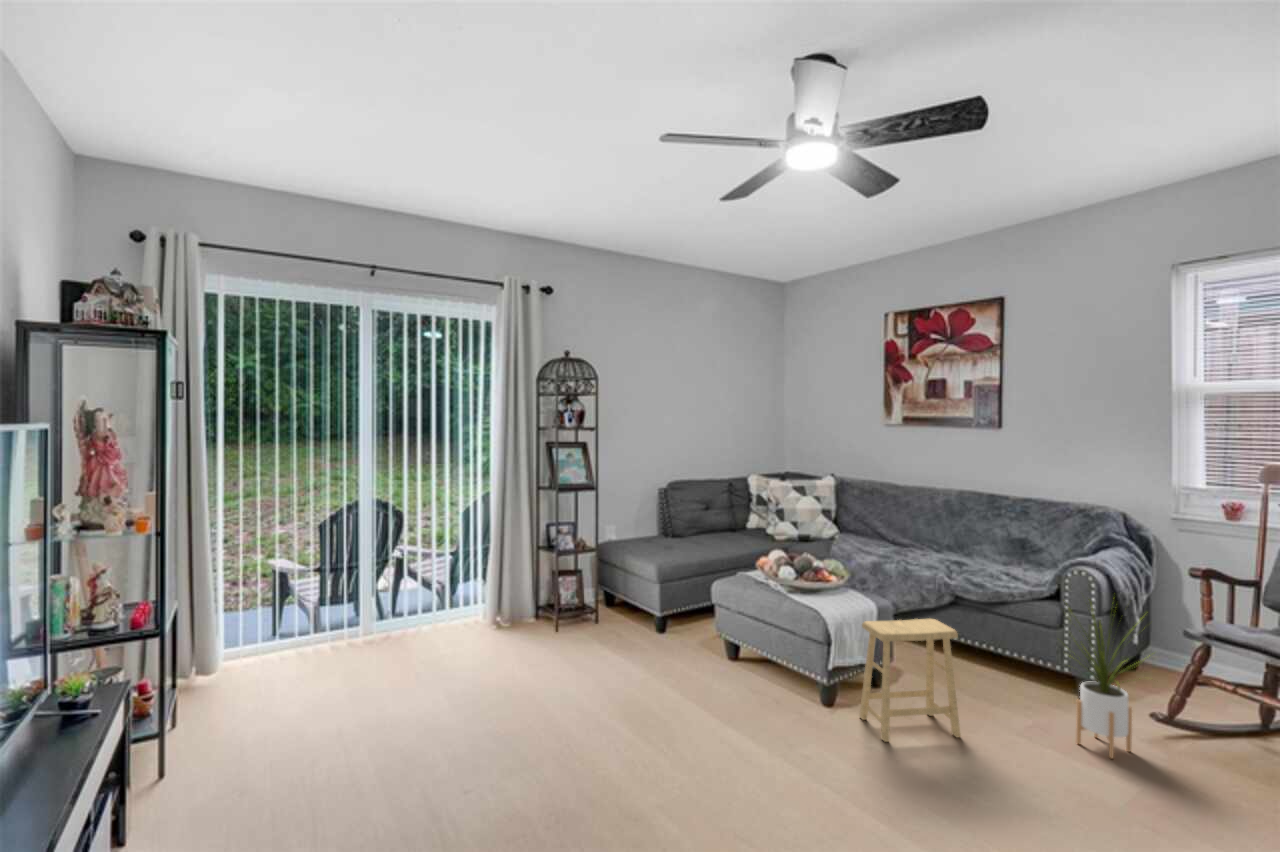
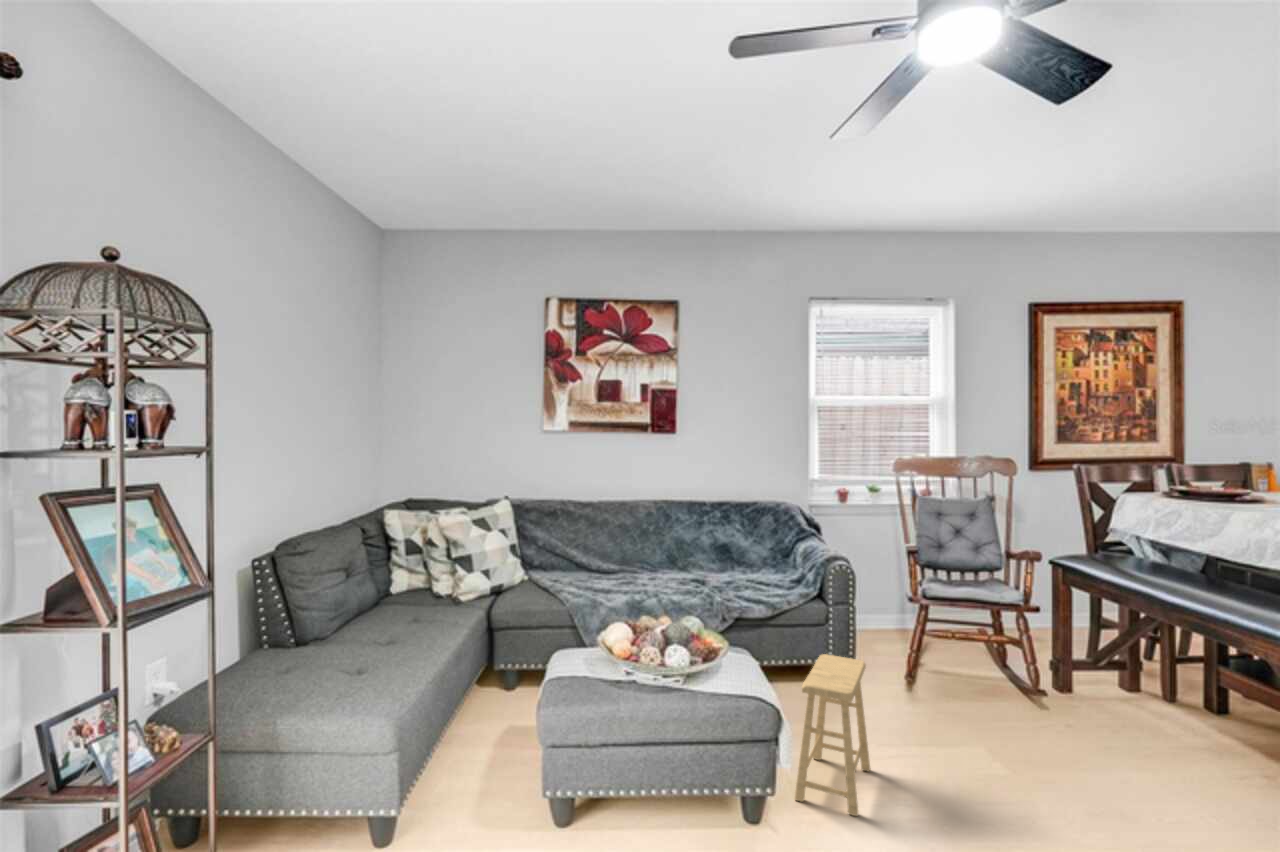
house plant: present [1066,600,1145,759] -> none [881,583,960,729]

